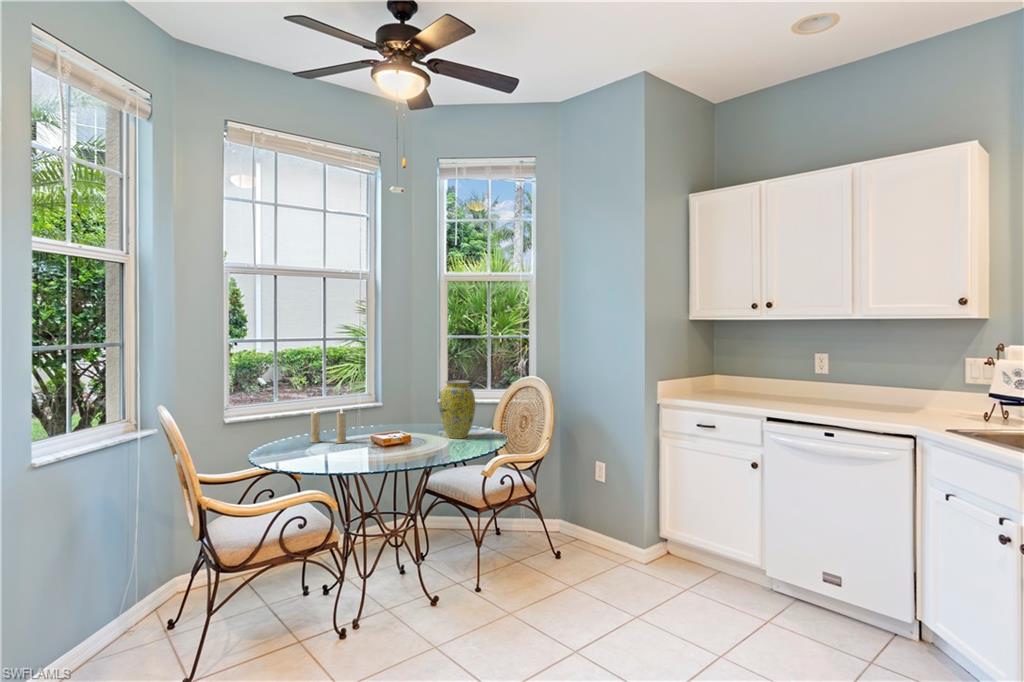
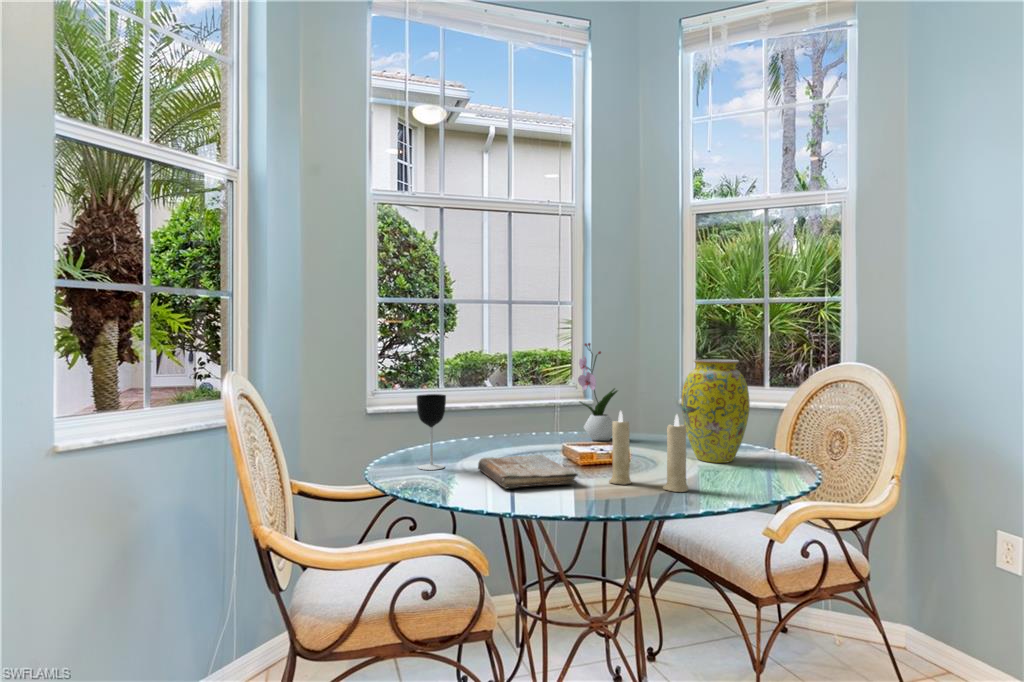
flower arrangement: none [375,370,401,431] -> present [578,343,617,441]
candle: present [310,408,347,443] -> present [609,411,688,492]
wine glass: none [281,411,300,457] -> present [417,394,446,470]
book: none [323,442,385,462] -> present [478,455,578,489]

